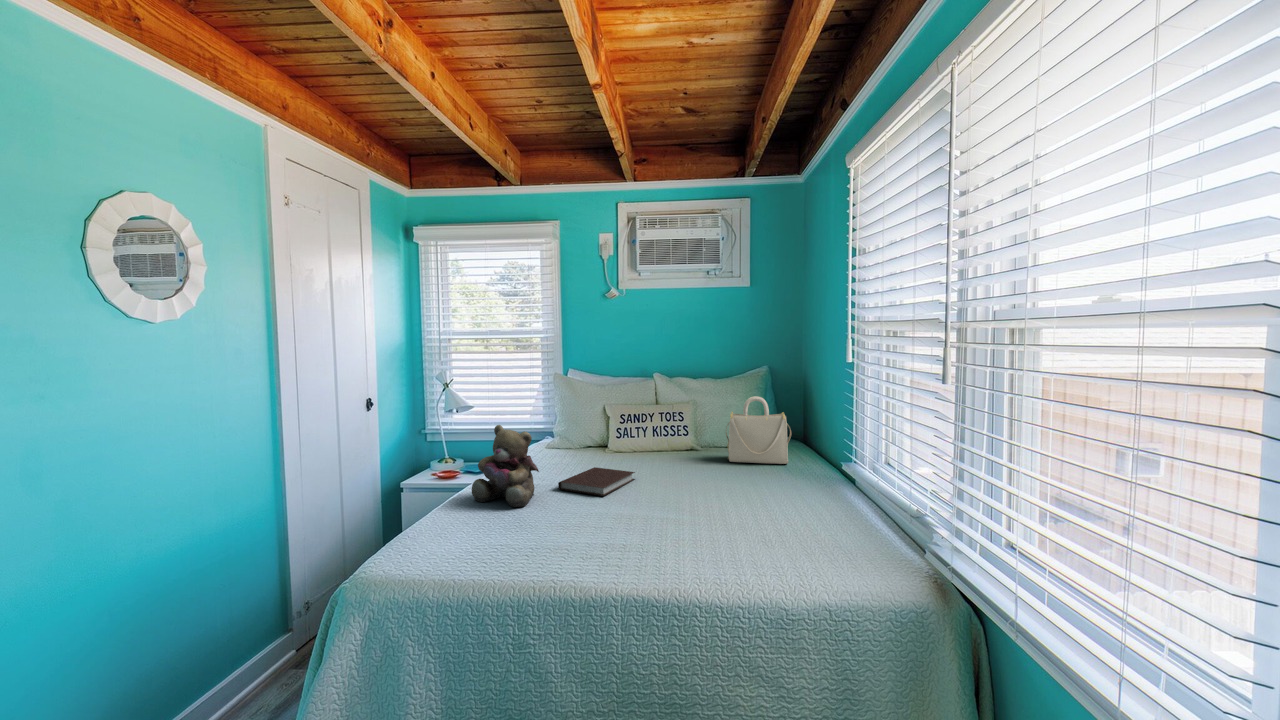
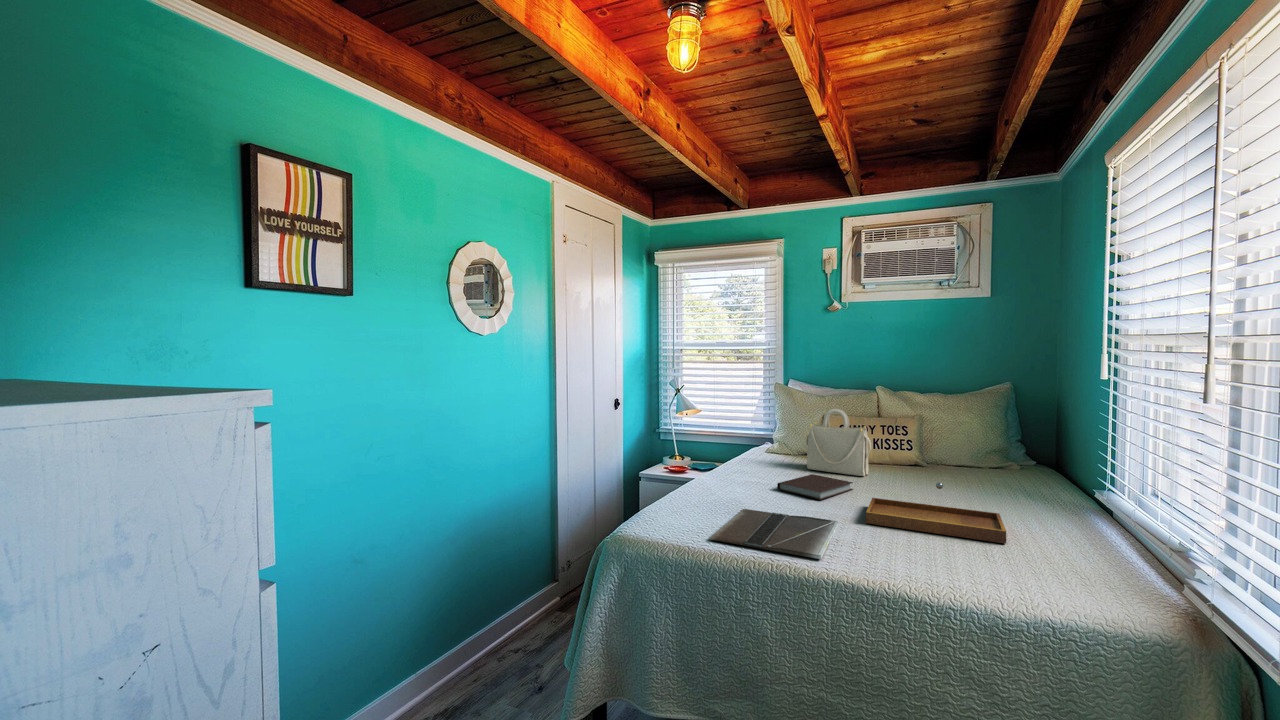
handbag: present [726,396,791,464] -> present [806,409,871,476]
teddy bear: present [472,425,539,507] -> none [702,427,760,499]
tray: none [650,466,775,520] -> present [866,482,1006,544]
laptop: none [475,519,623,573] -> present [709,509,838,559]

